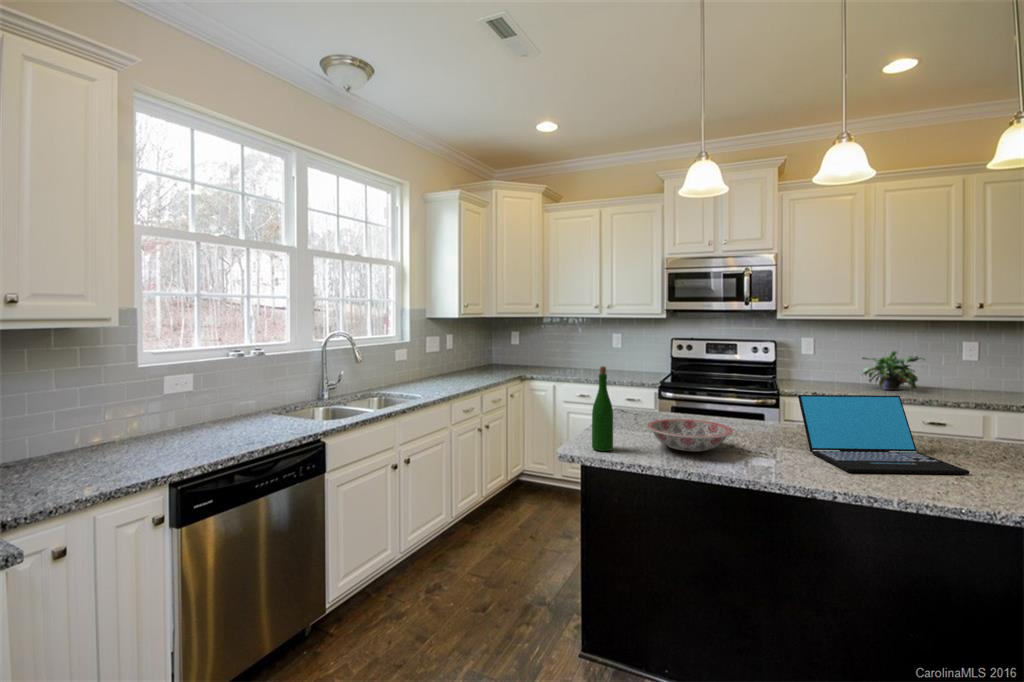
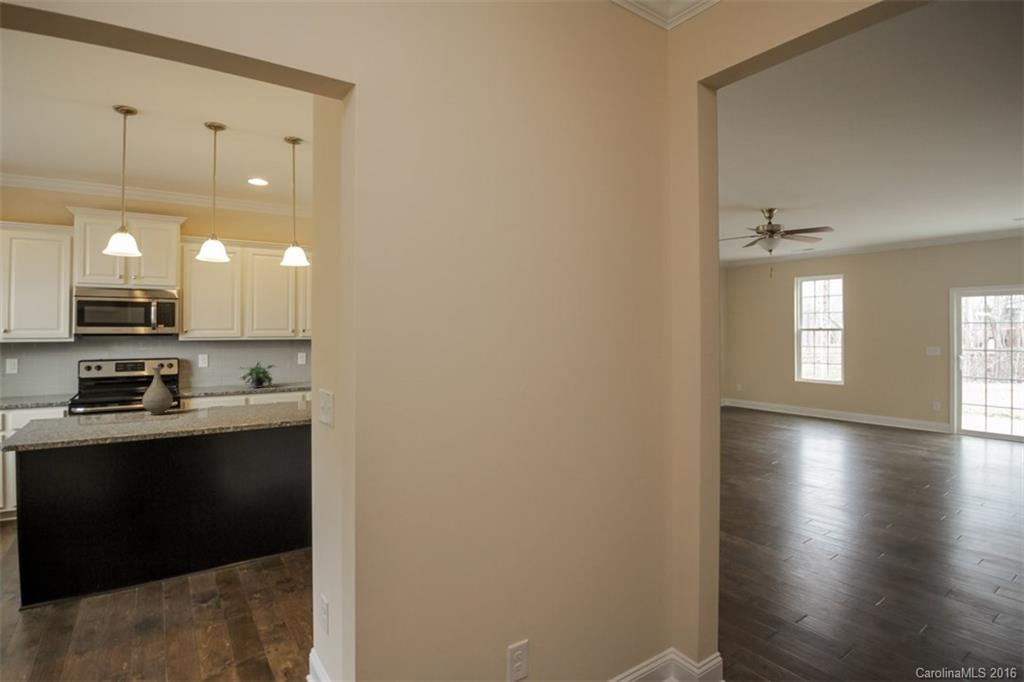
vase: none [732,357,775,431] -> present [142,367,173,415]
wine bottle: present [592,366,613,451] -> none [33,377,52,437]
laptop: present [798,395,969,474] -> none [185,383,266,421]
ceramic bowl: present [647,419,733,451] -> none [79,410,144,428]

